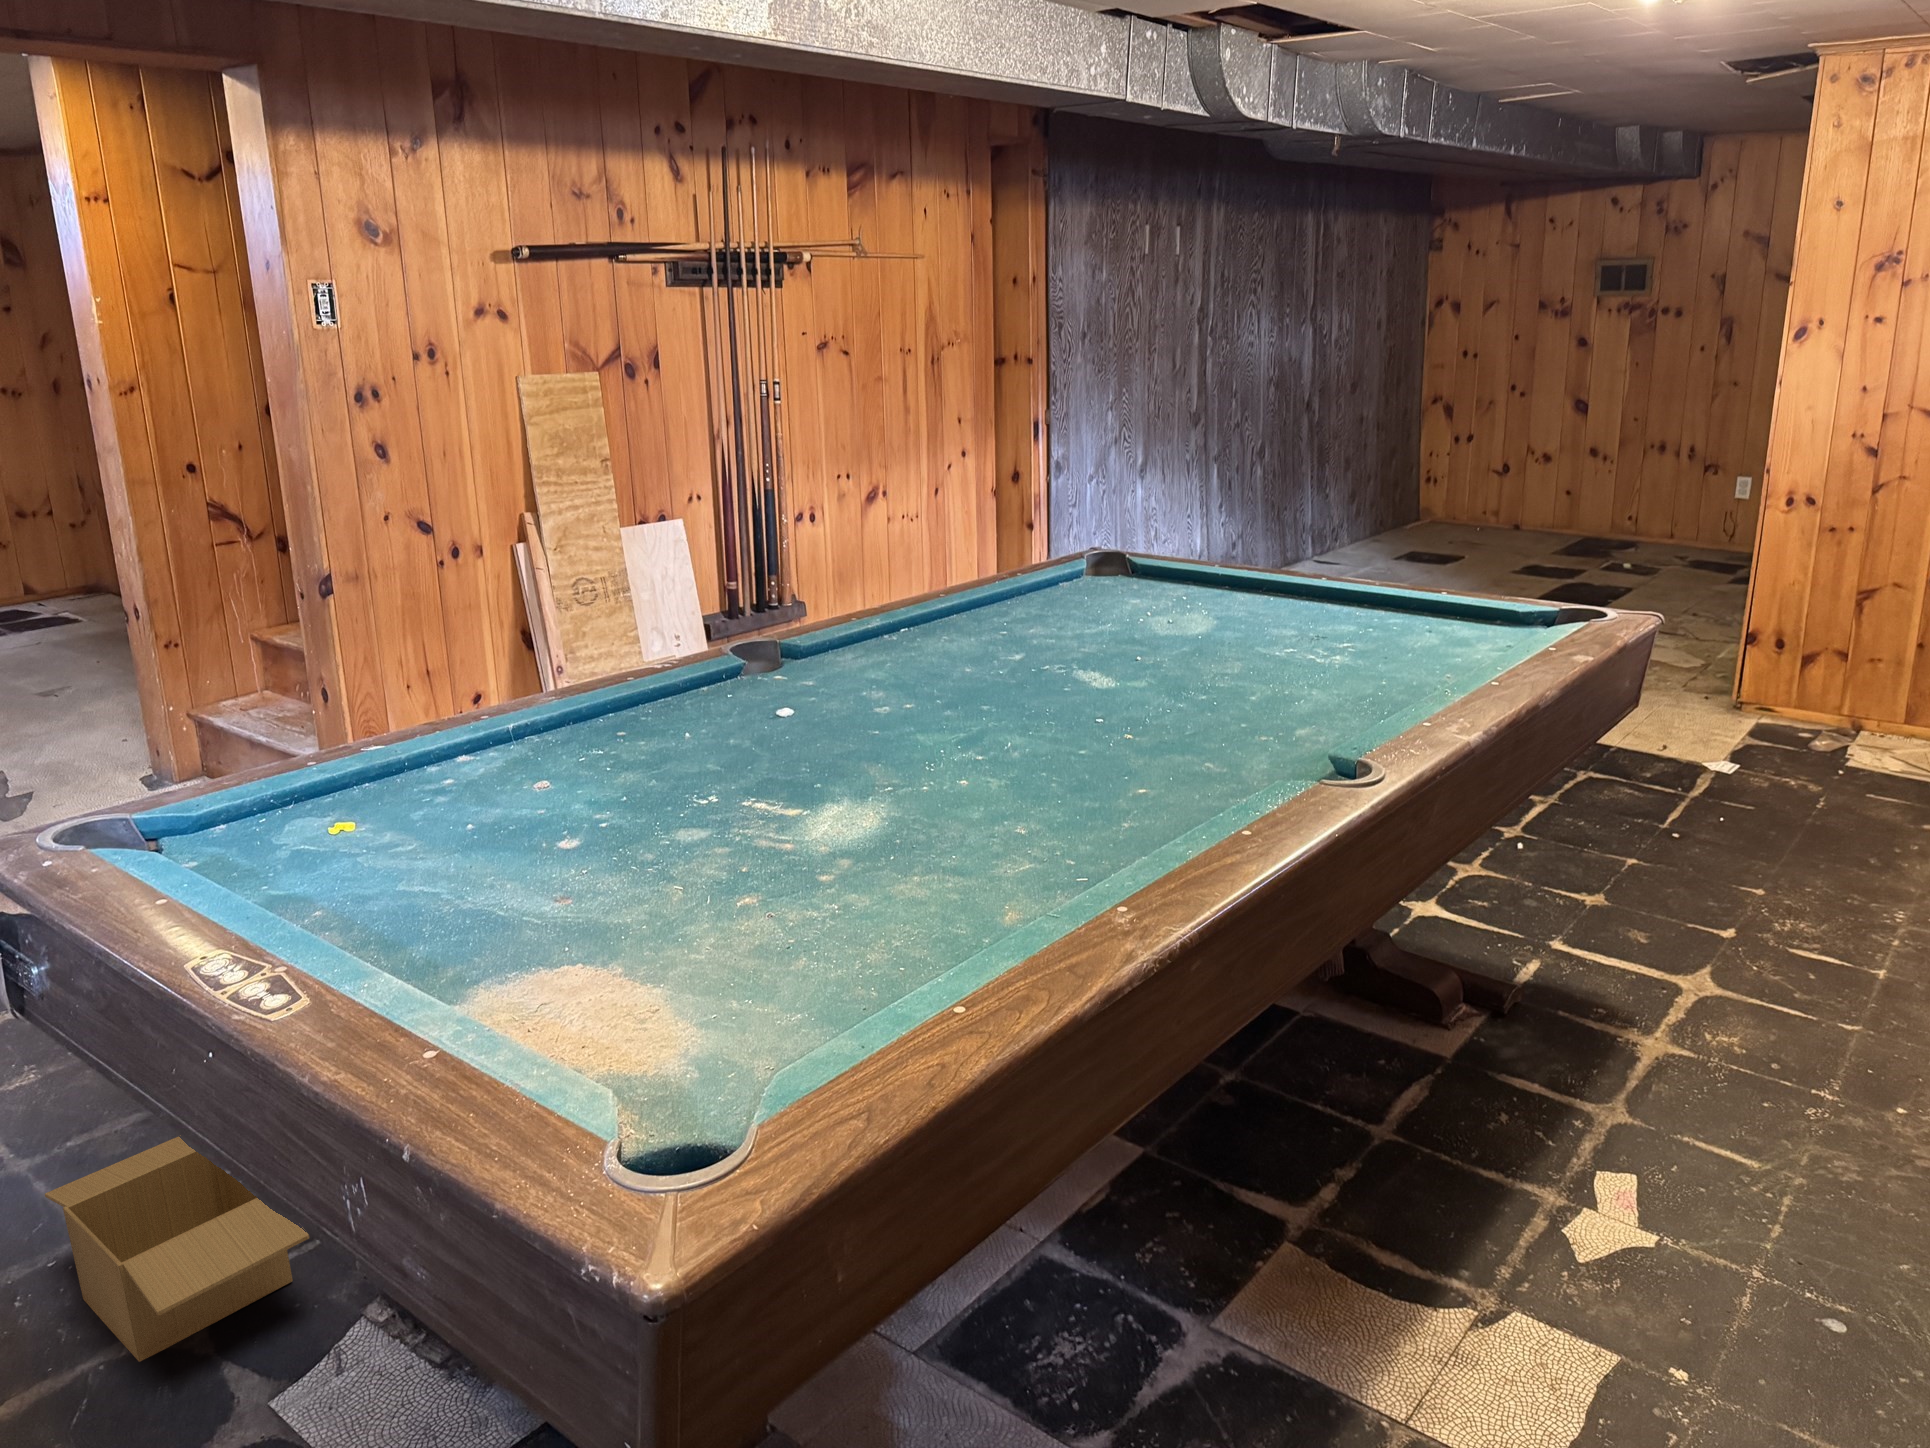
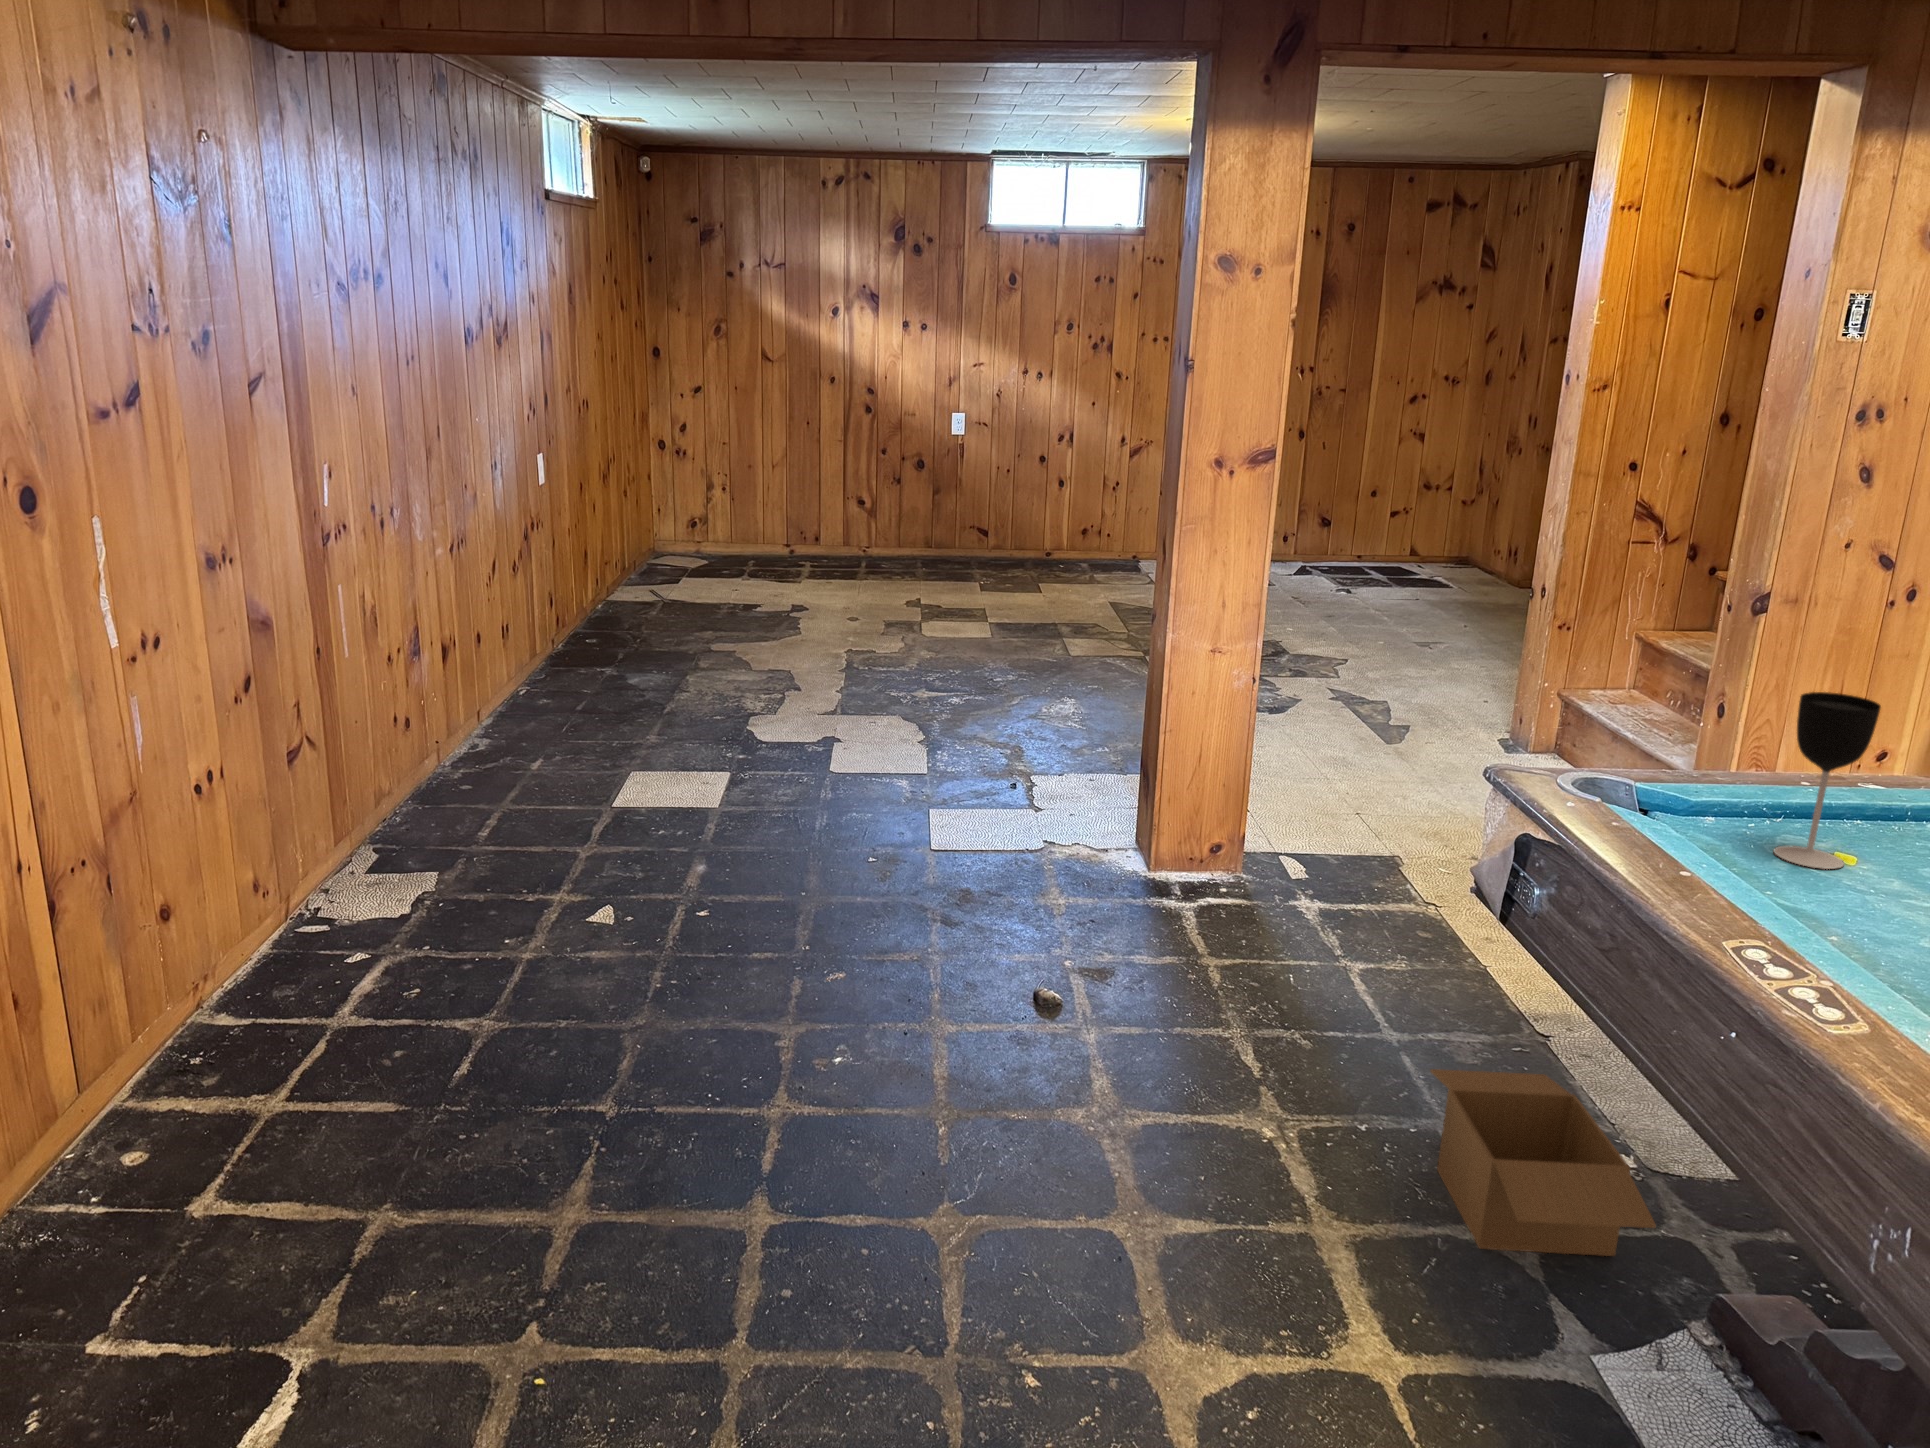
wine glass: none [251,672,347,846] -> present [1774,692,1881,869]

